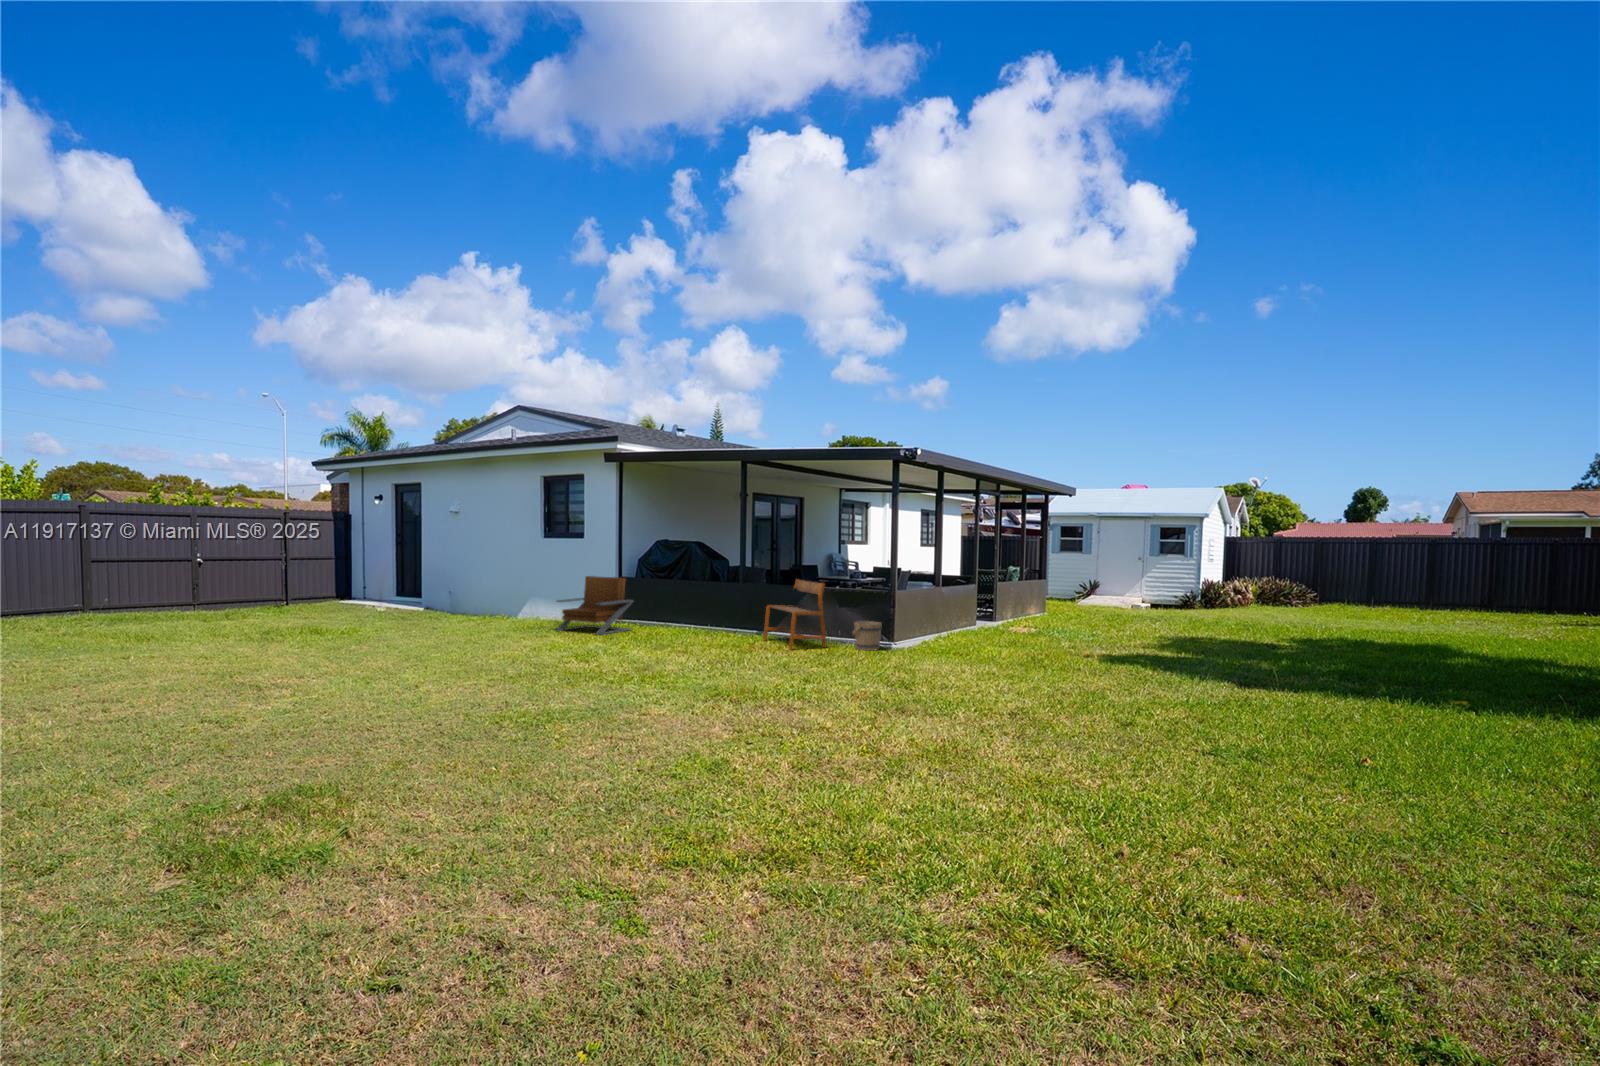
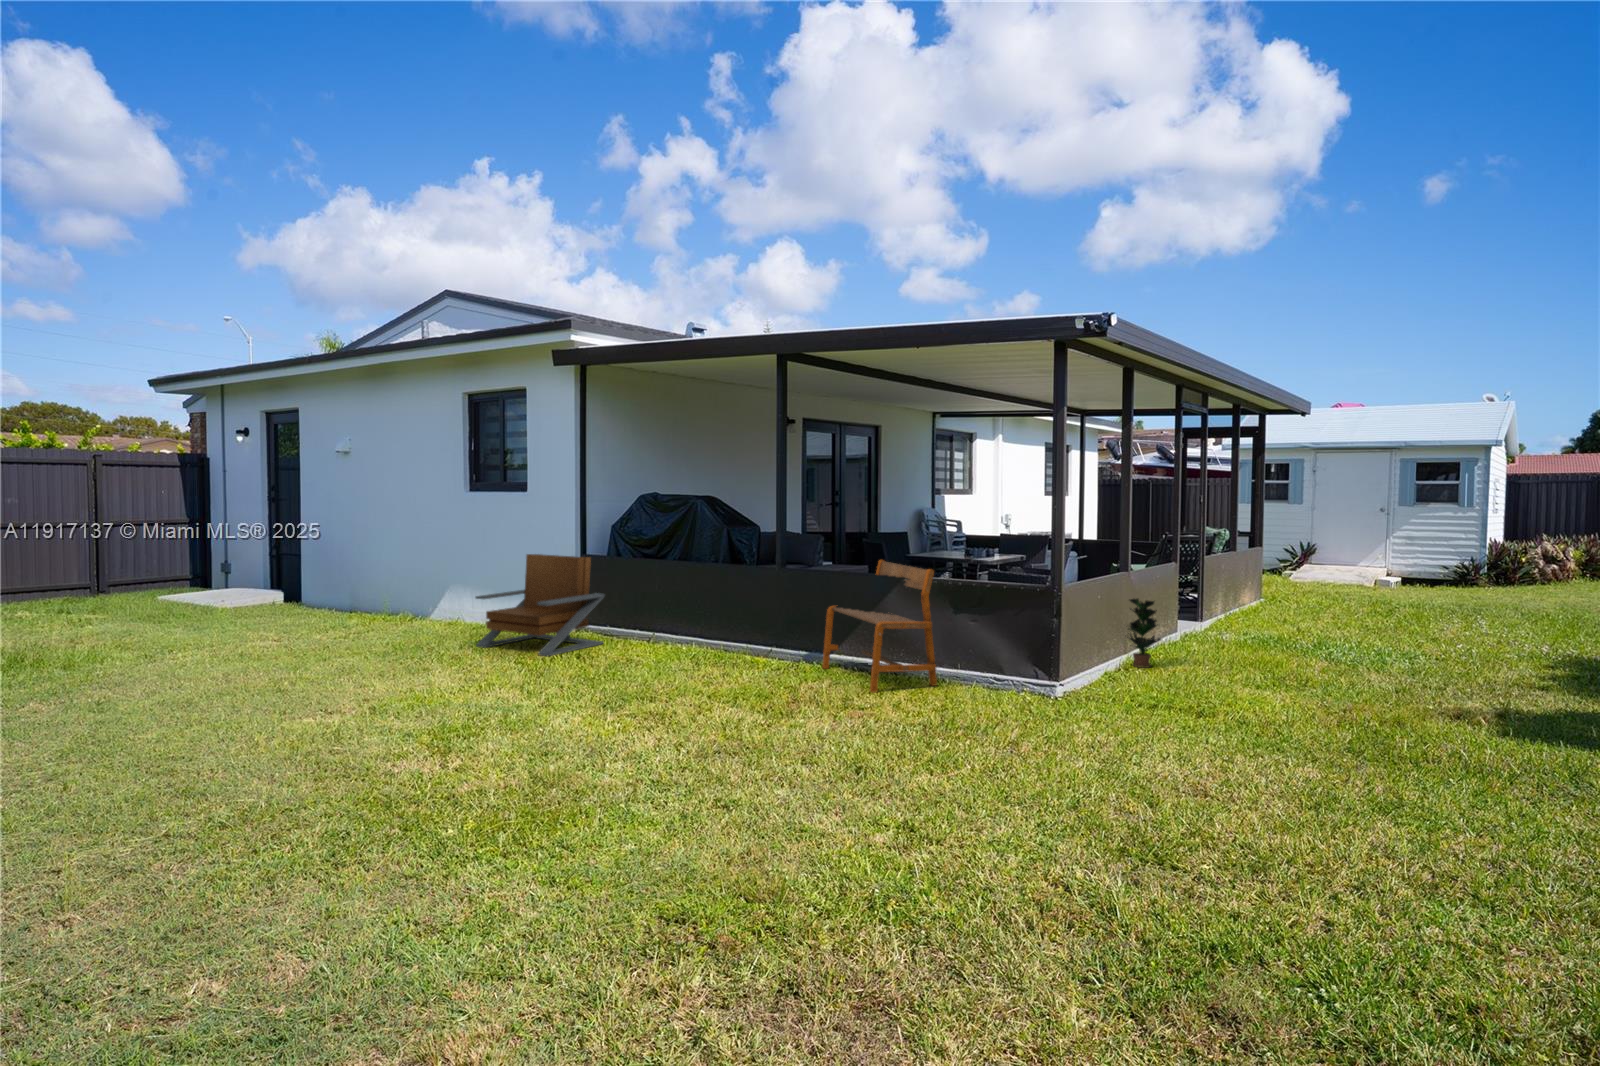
potted plant: none [931,602,956,642] -> present [1127,599,1161,668]
bucket: present [852,621,882,651] -> none [984,637,1040,693]

